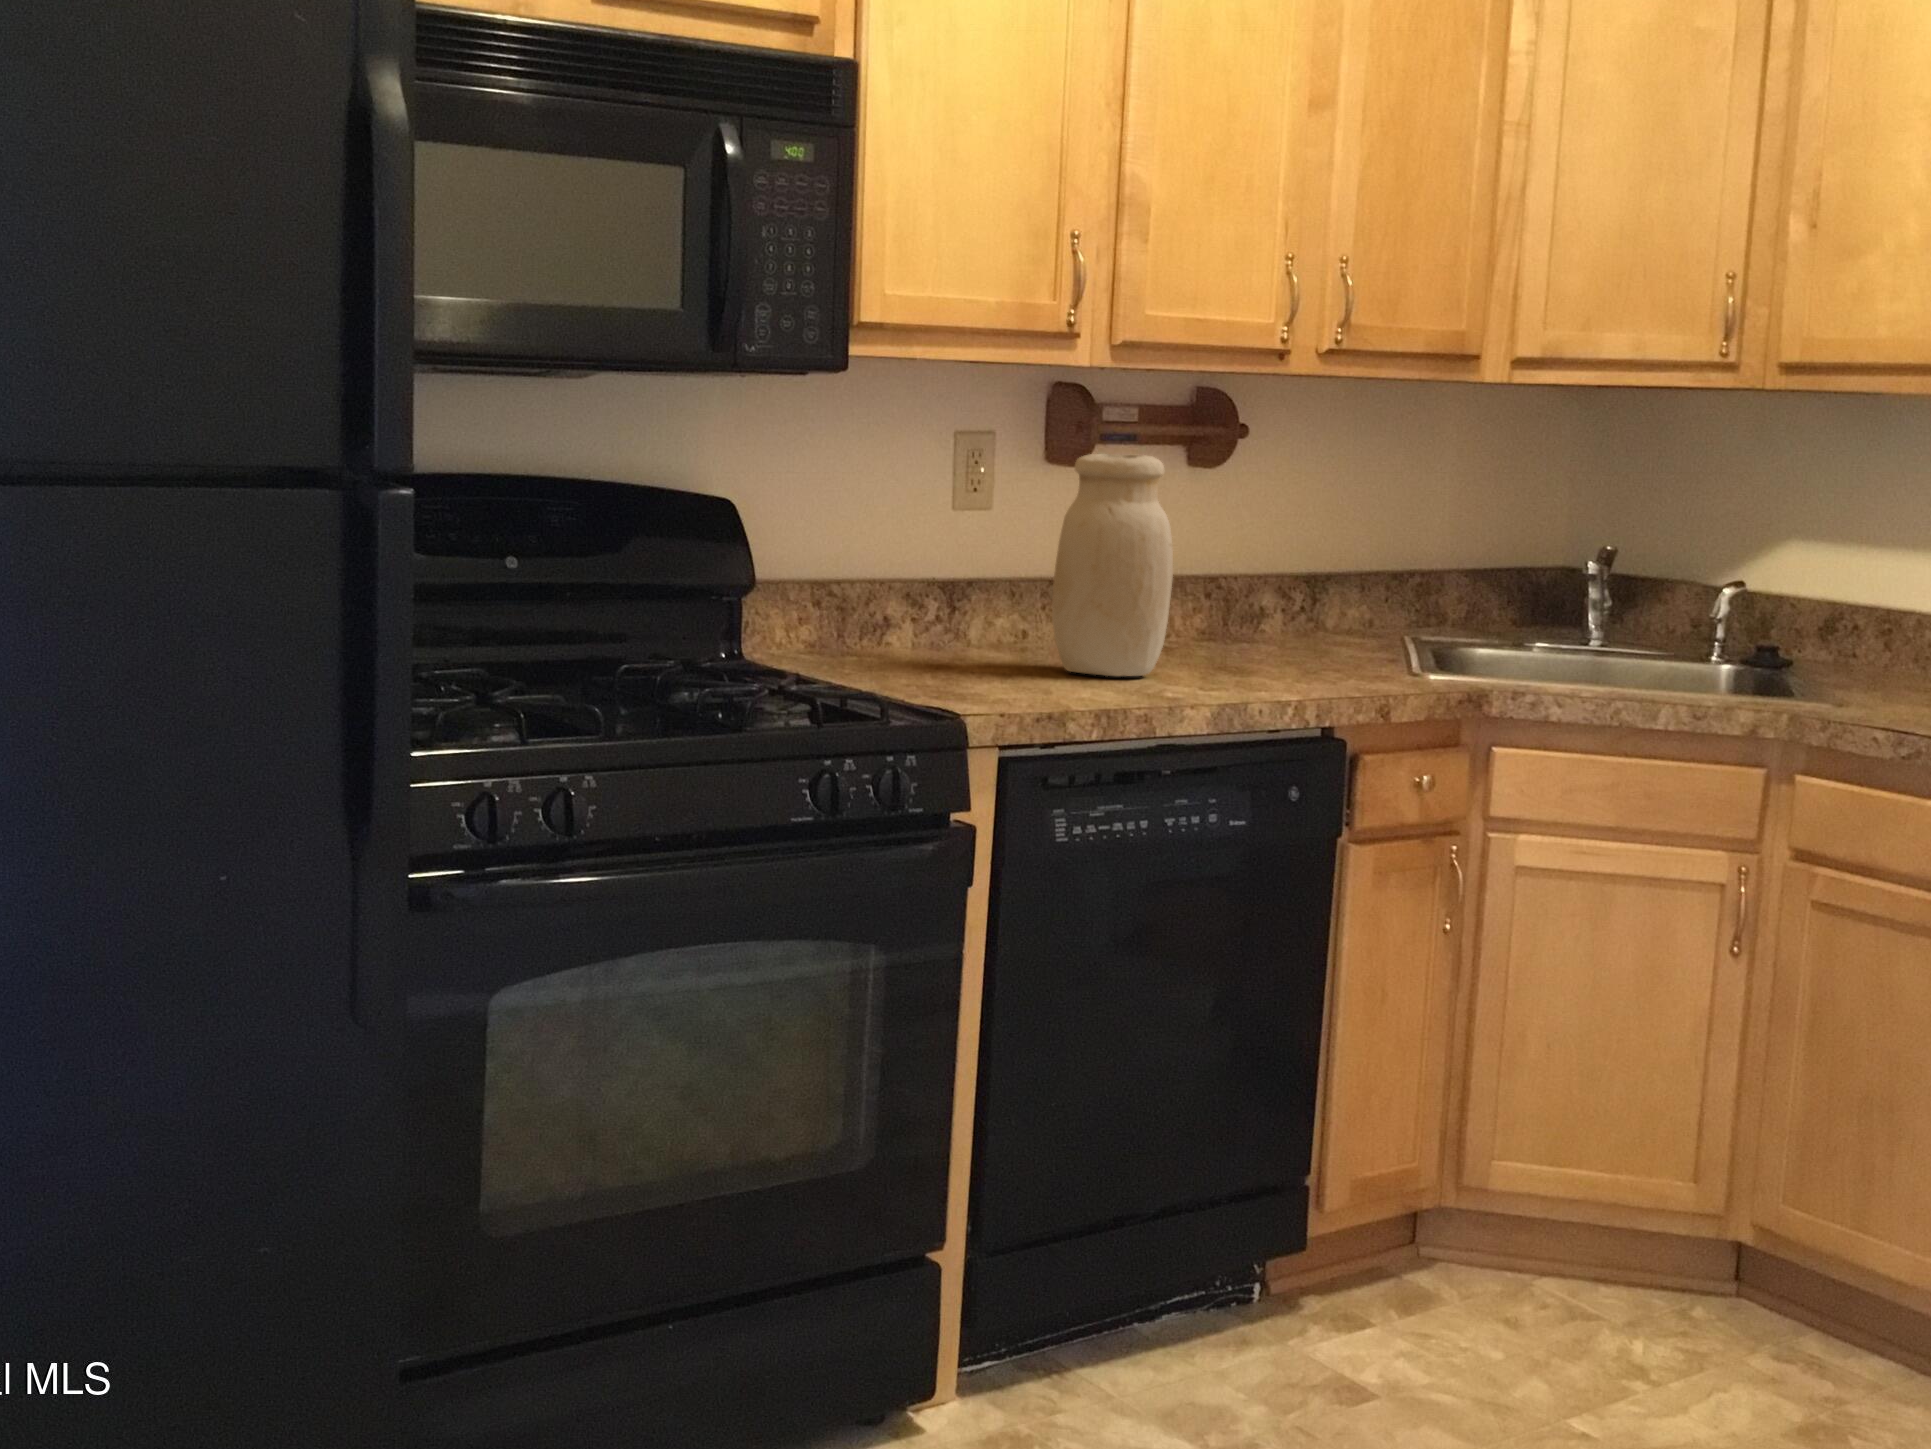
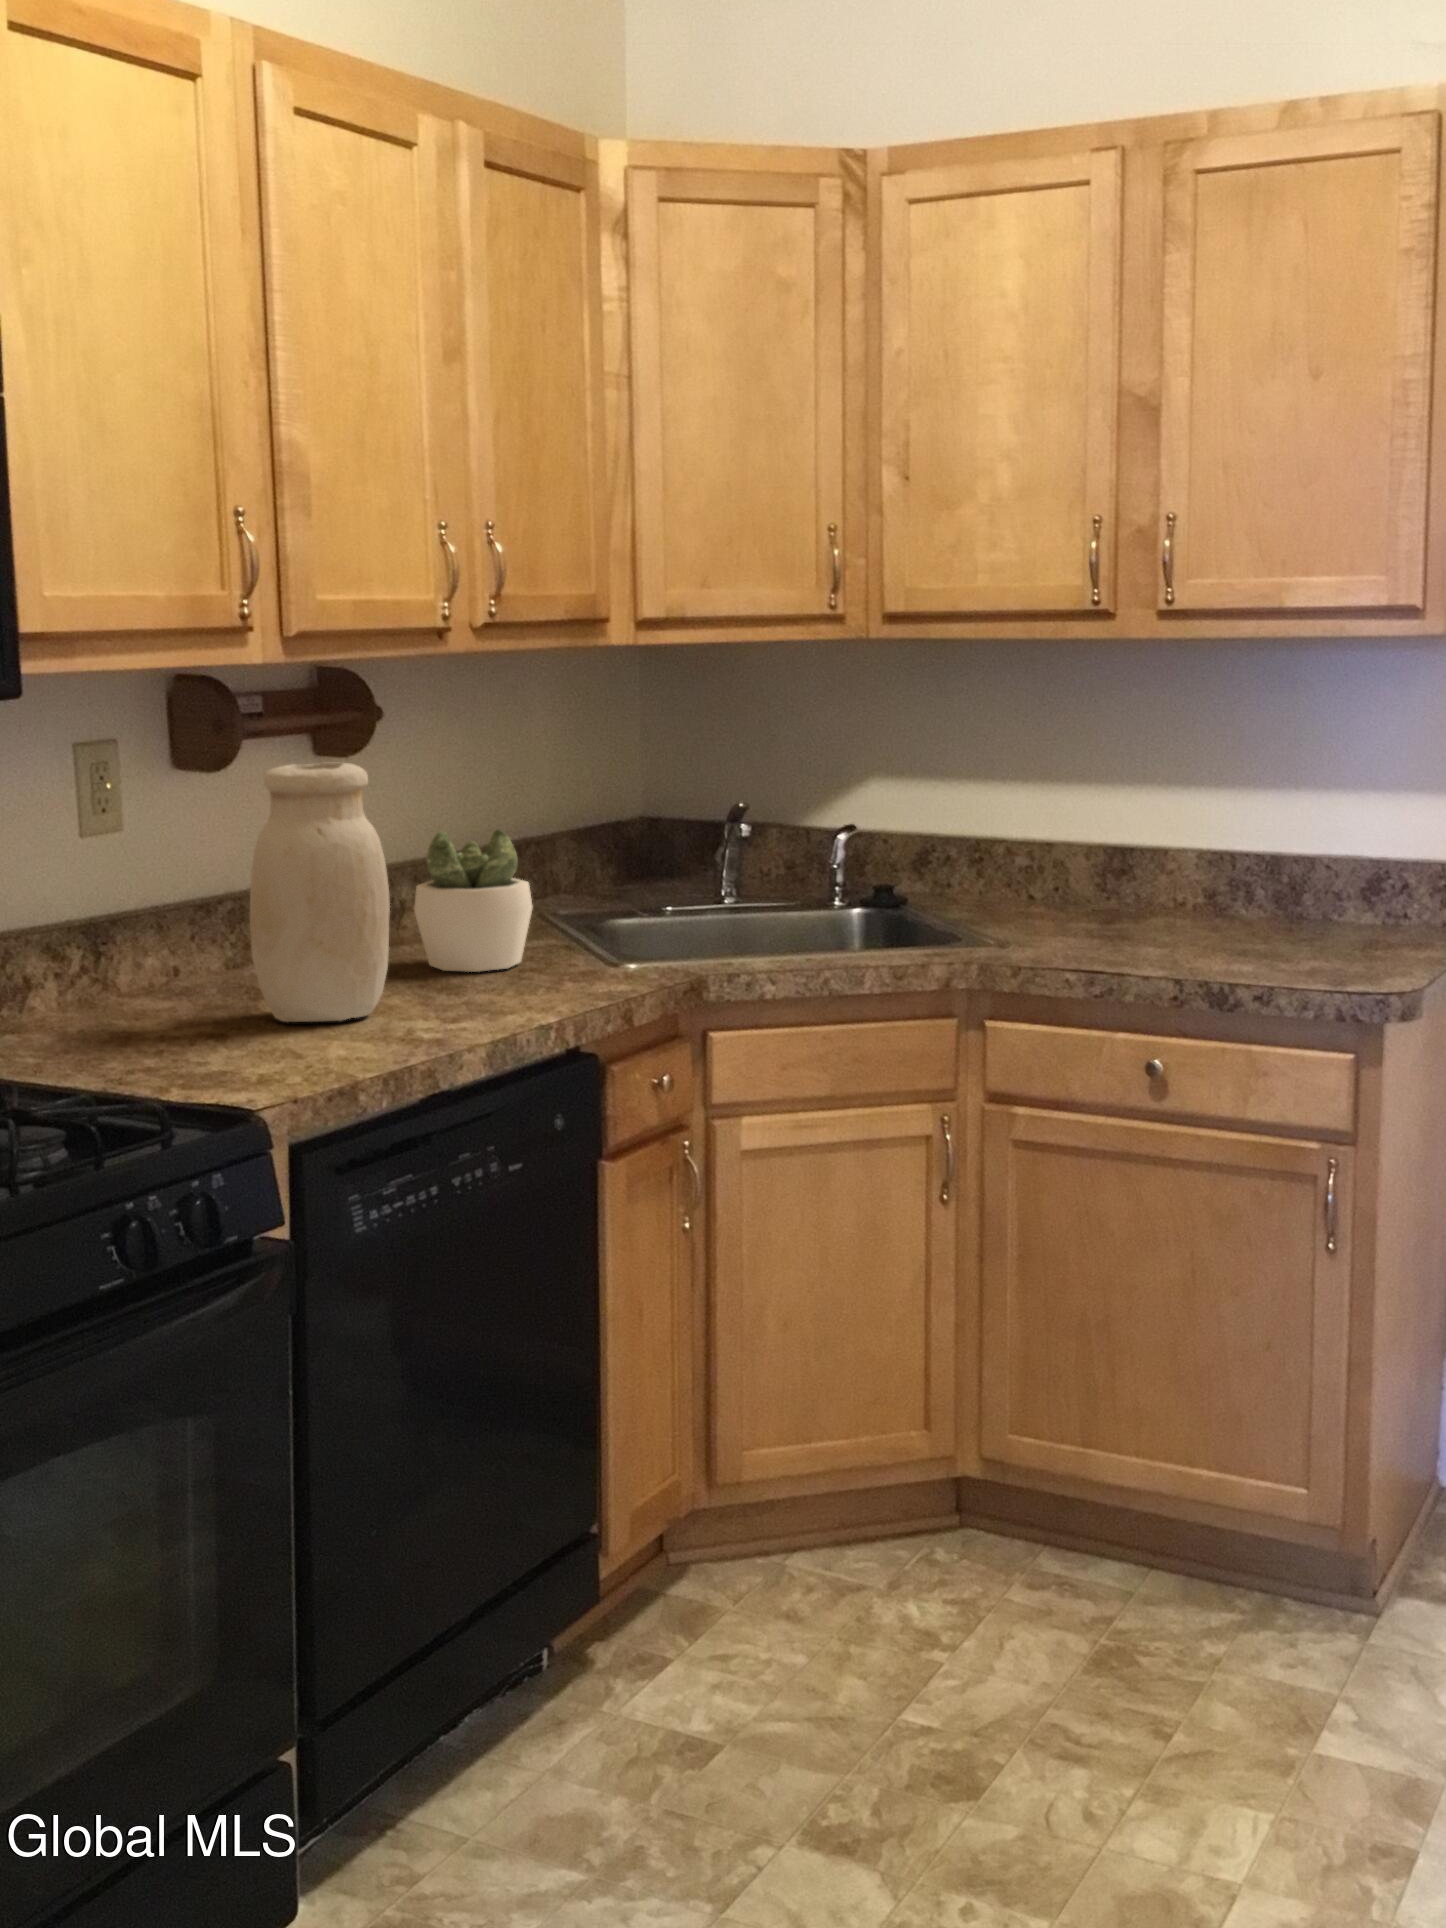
succulent plant: none [1240,536,1347,664] -> present [414,830,533,972]

